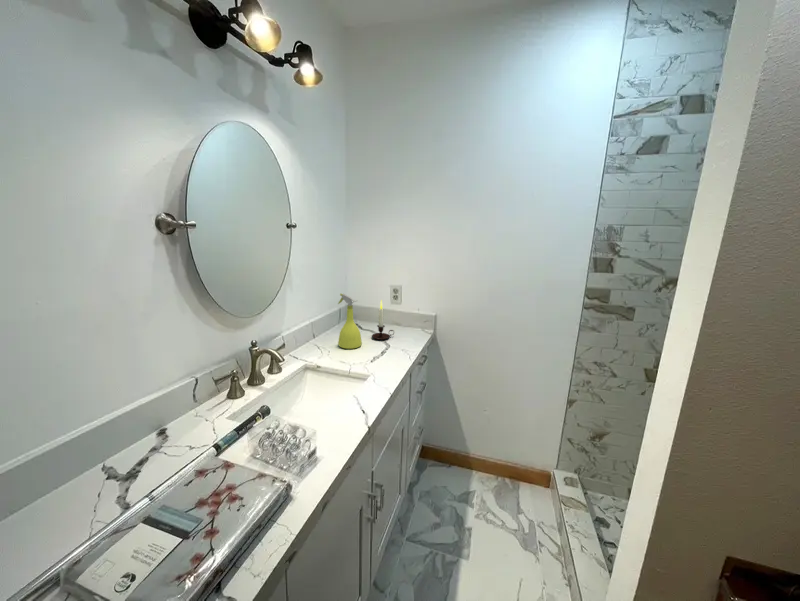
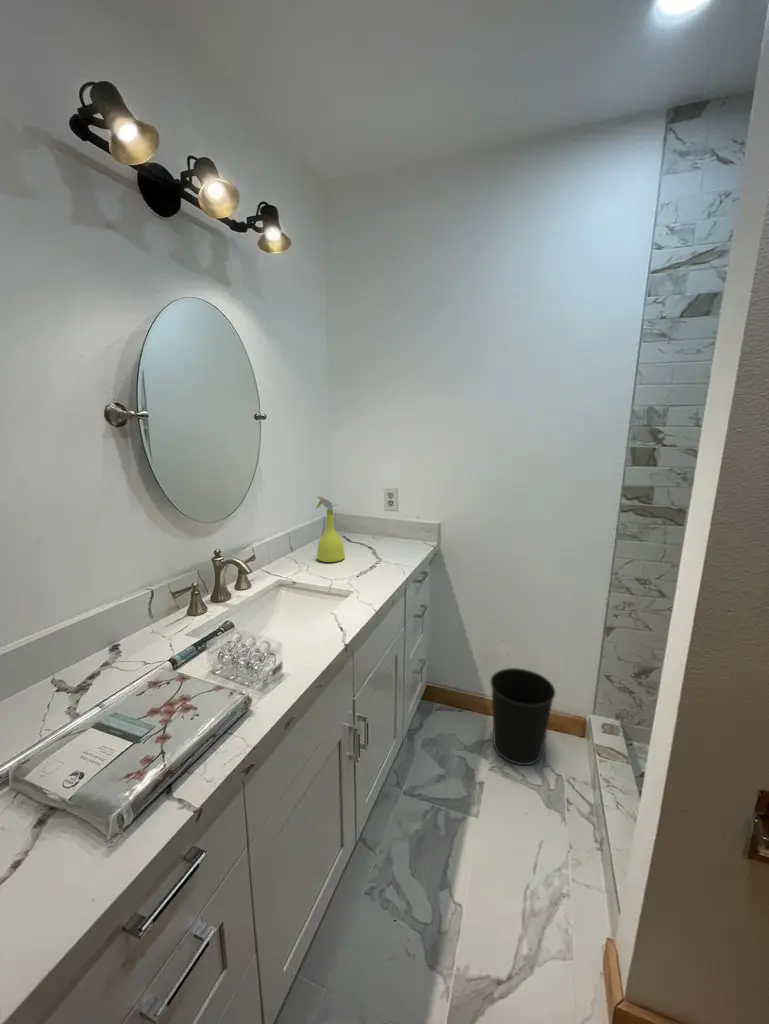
candle: present [372,300,394,340] -> none [358,503,385,552]
wastebasket: none [477,432,530,511] -> present [490,668,555,765]

